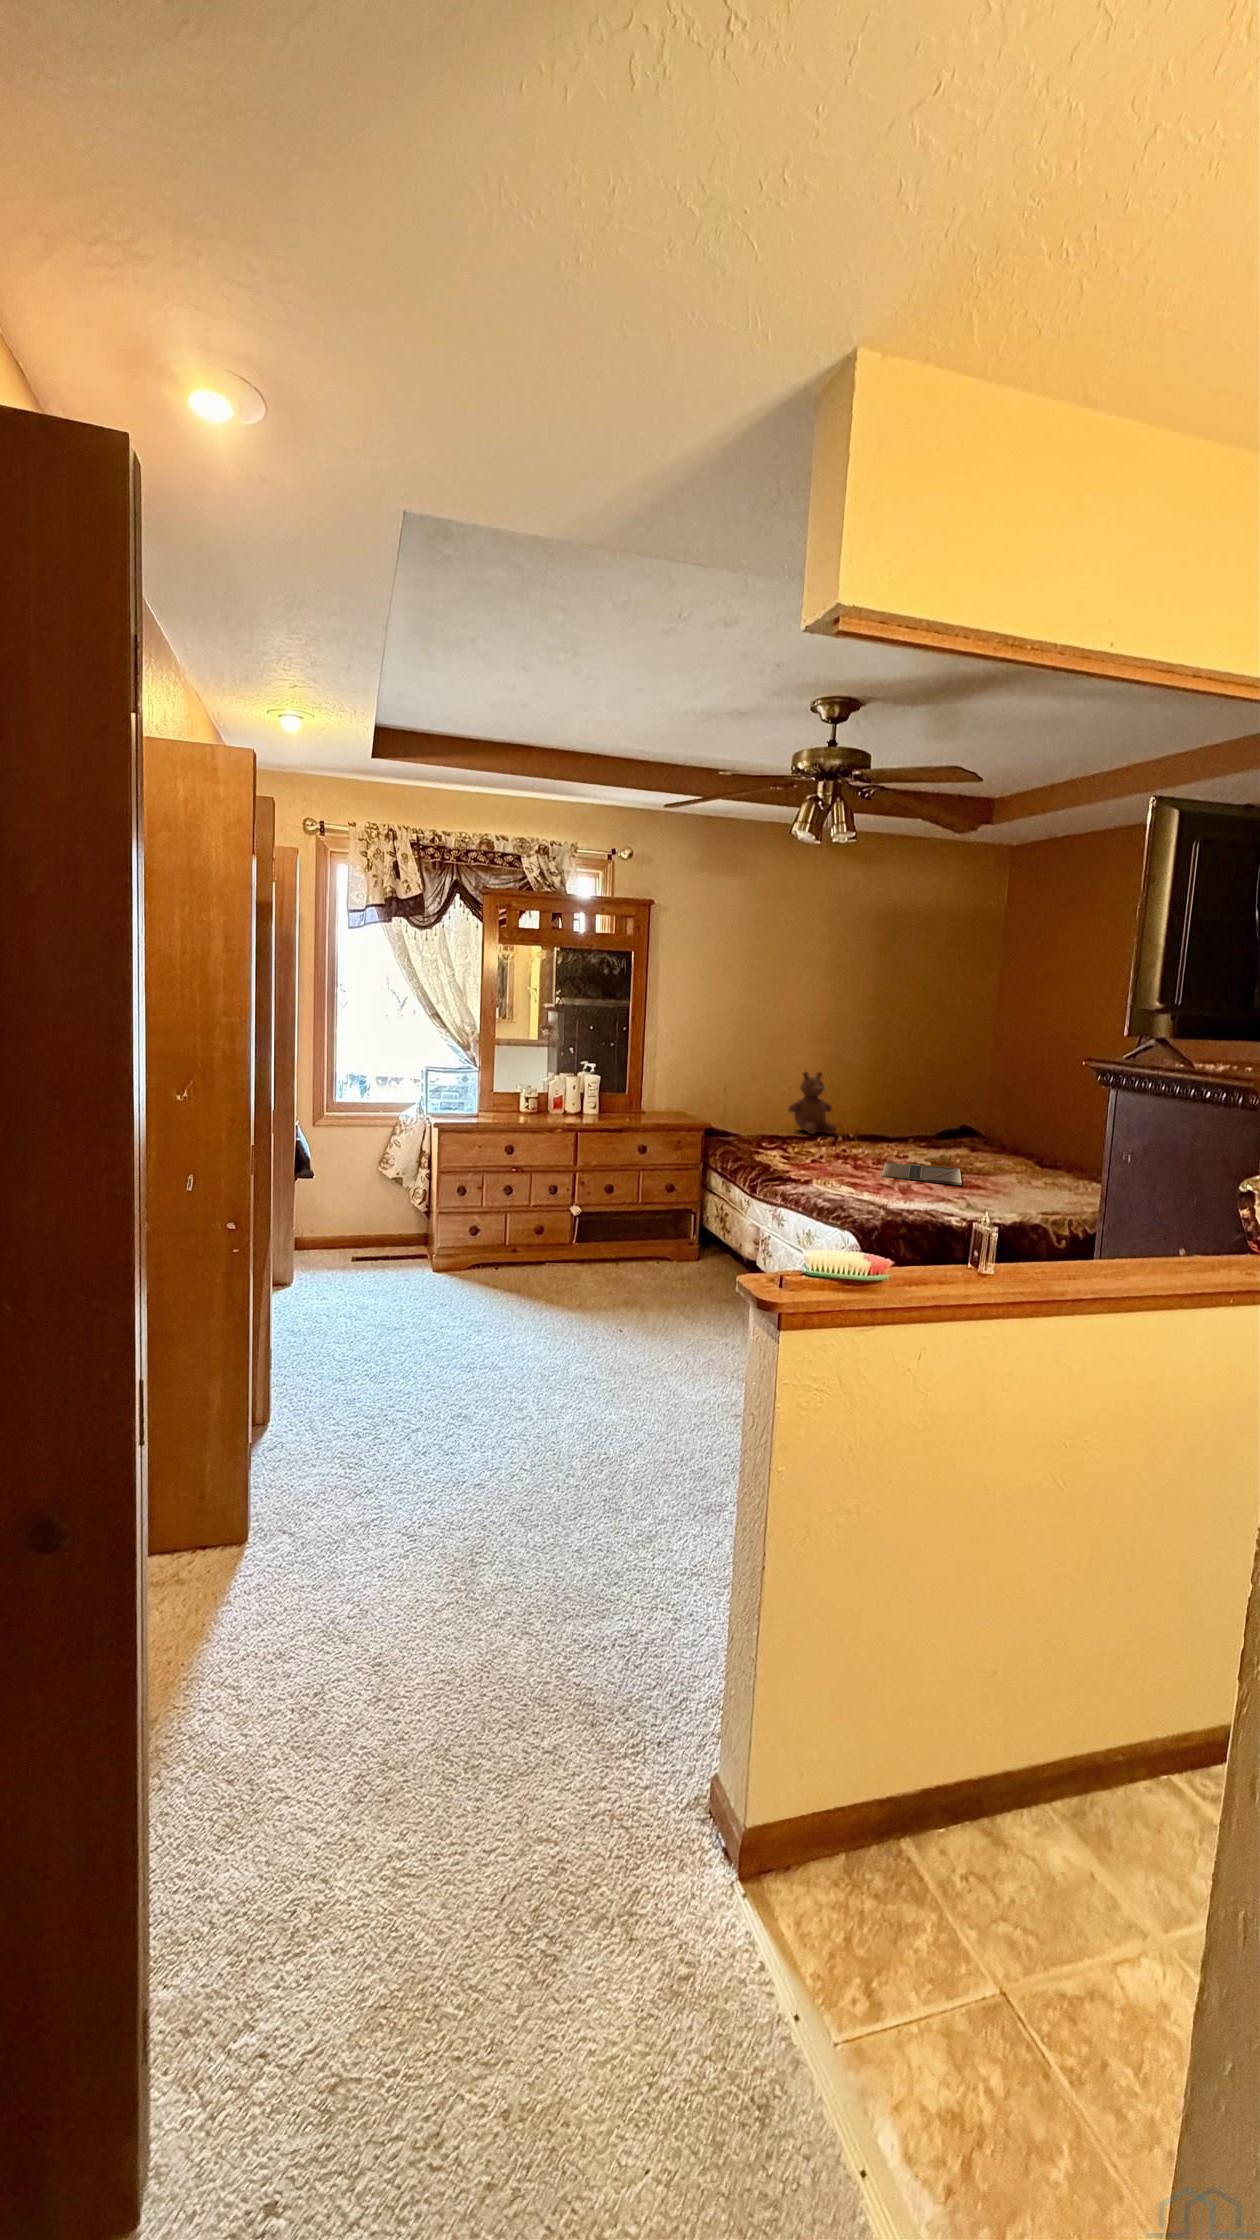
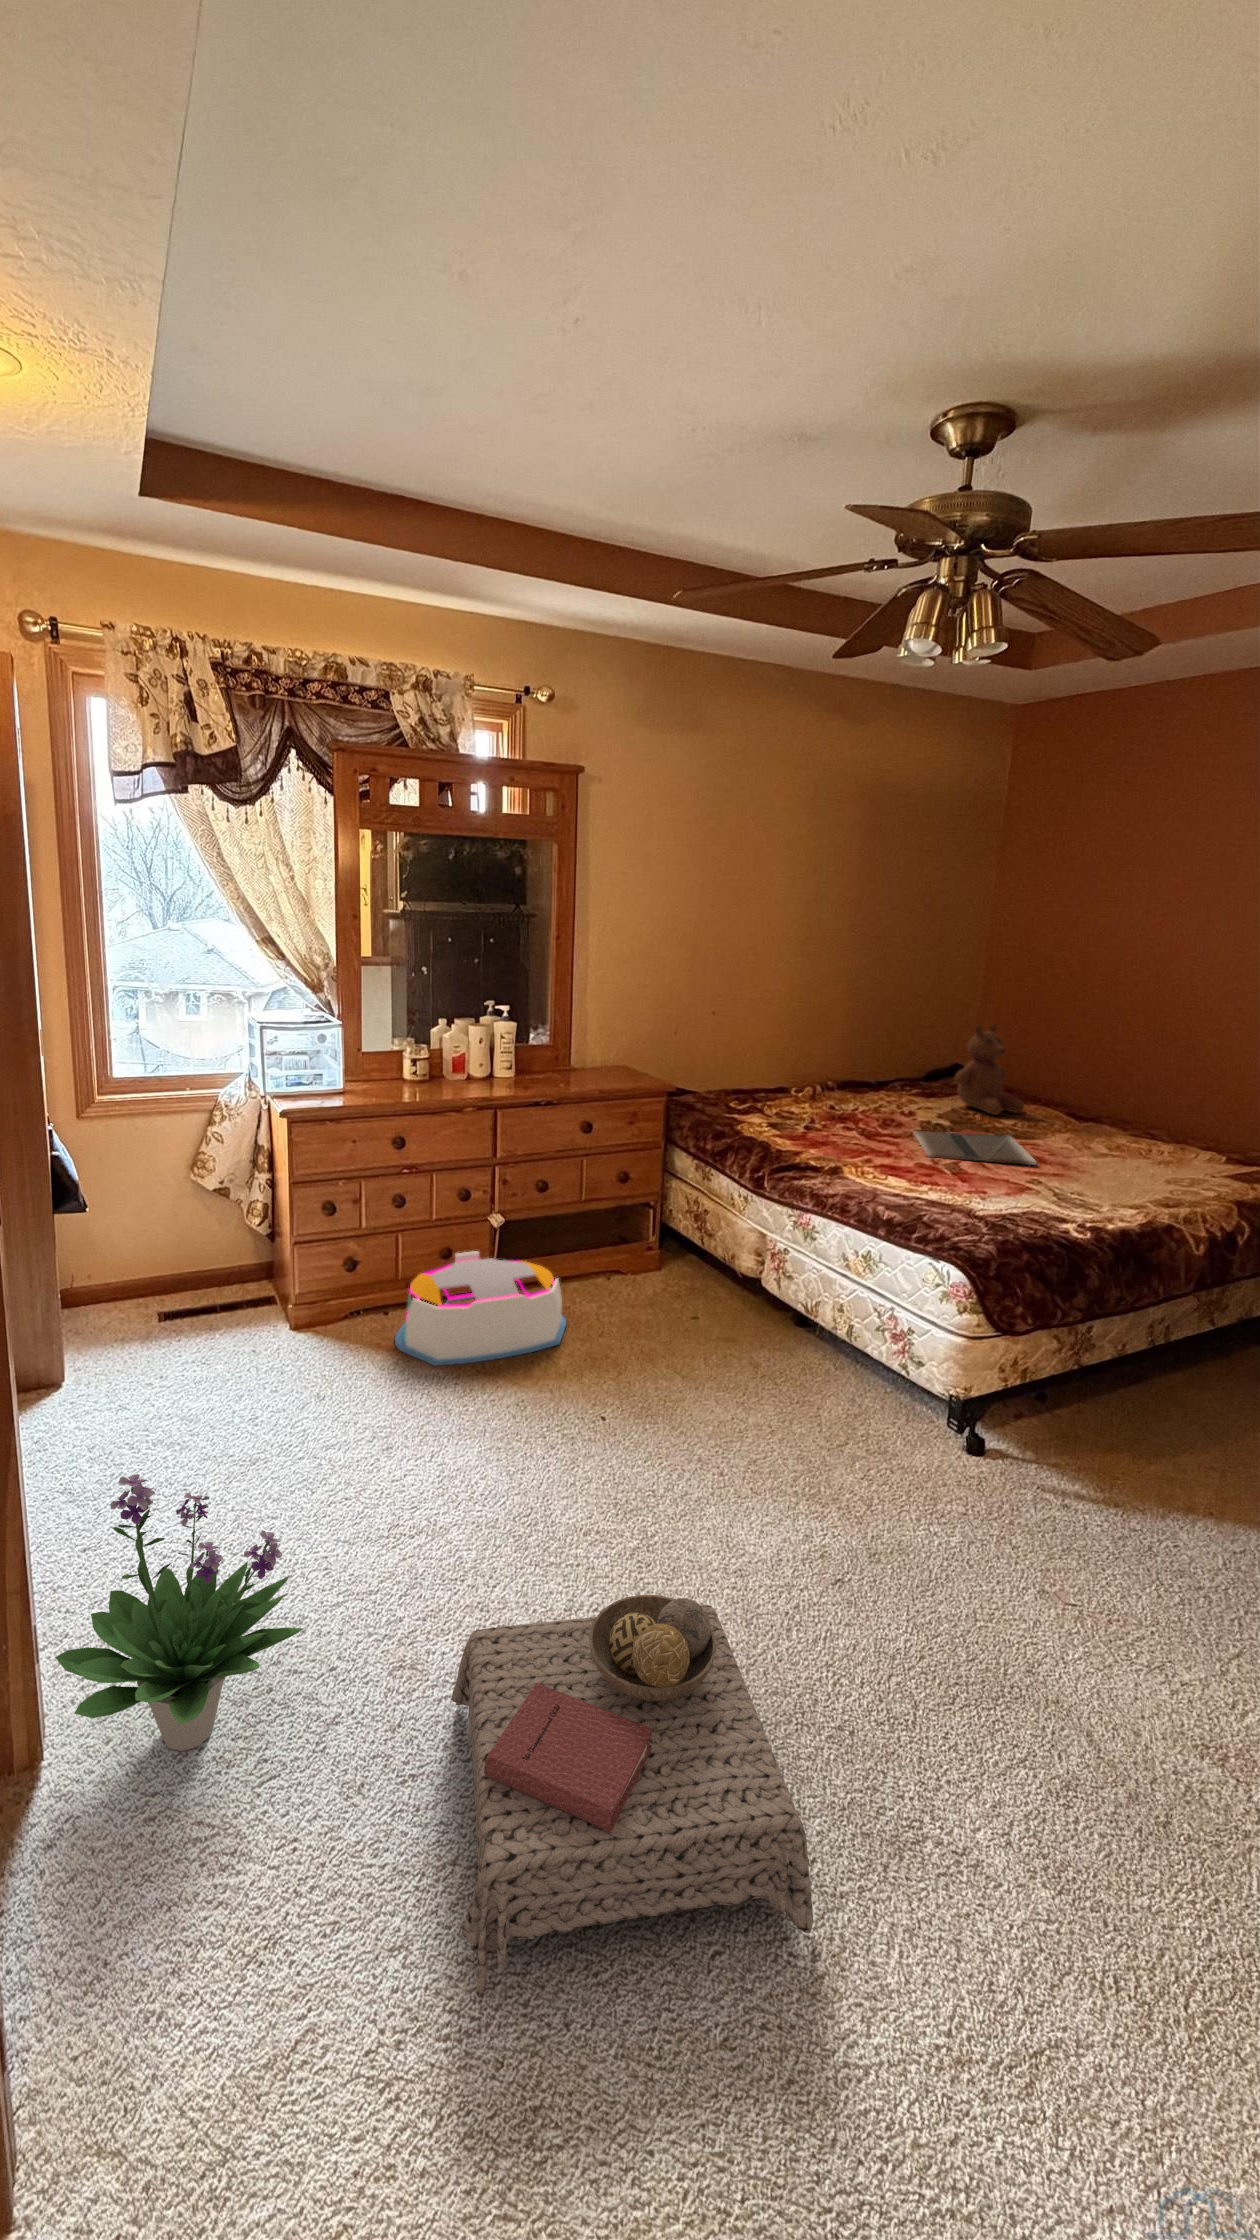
teddy bear: present [788,1072,837,1134] -> present [955,1024,1024,1115]
storage bin: none [499,1229,617,1297] -> present [395,1251,566,1365]
potted plant: none [280,1272,404,1432] -> present [55,1474,304,1751]
ottoman: none [459,1370,648,1529] -> present [451,1595,813,1996]

